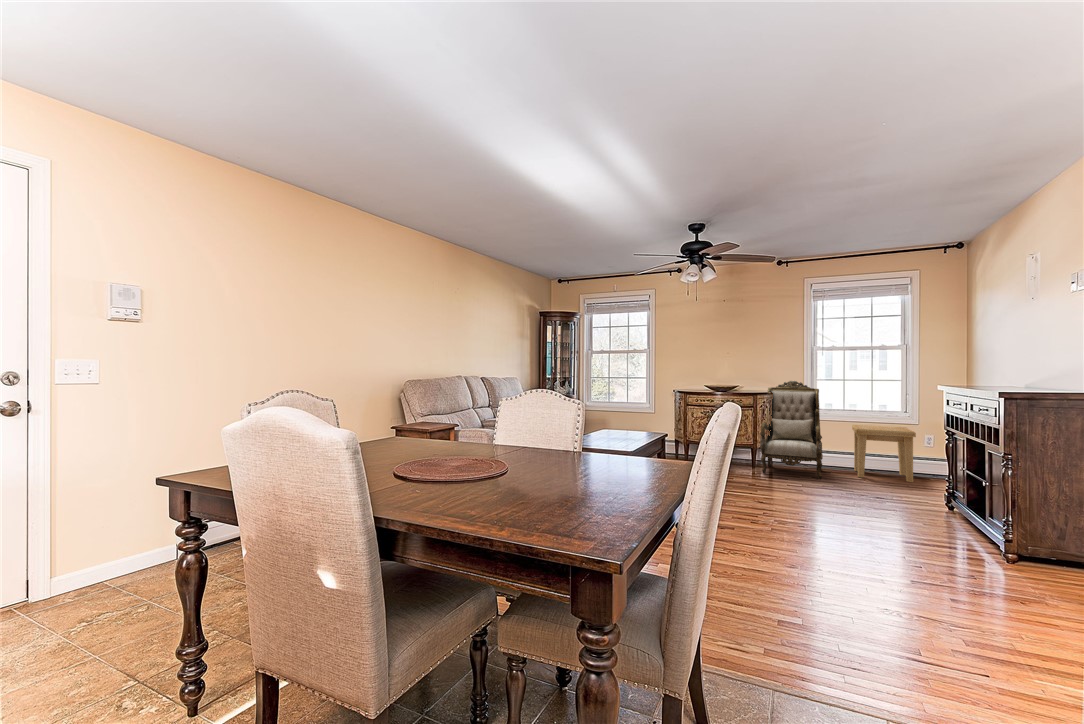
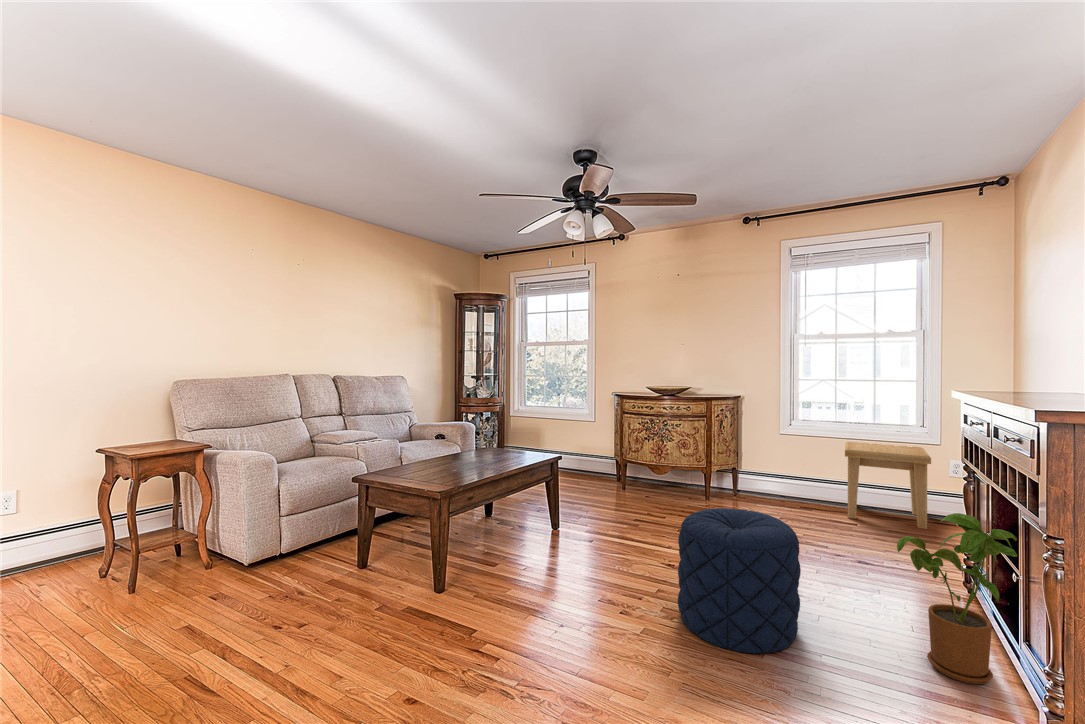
armchair: present [760,381,823,479] -> none [711,380,801,520]
house plant: none [921,449,987,542] -> present [897,513,1017,684]
pouf: none [784,458,863,536] -> present [678,508,801,654]

